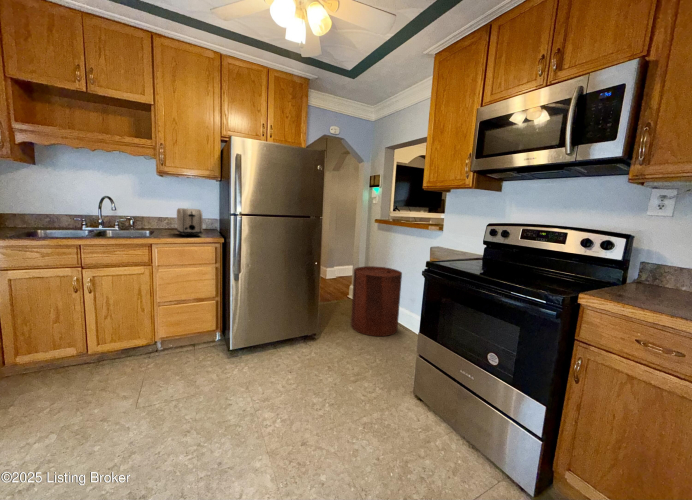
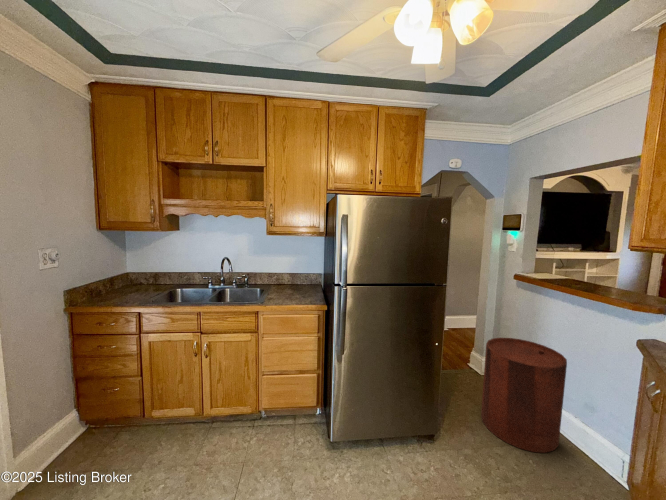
toaster: present [177,208,203,237] -> none [284,268,307,301]

